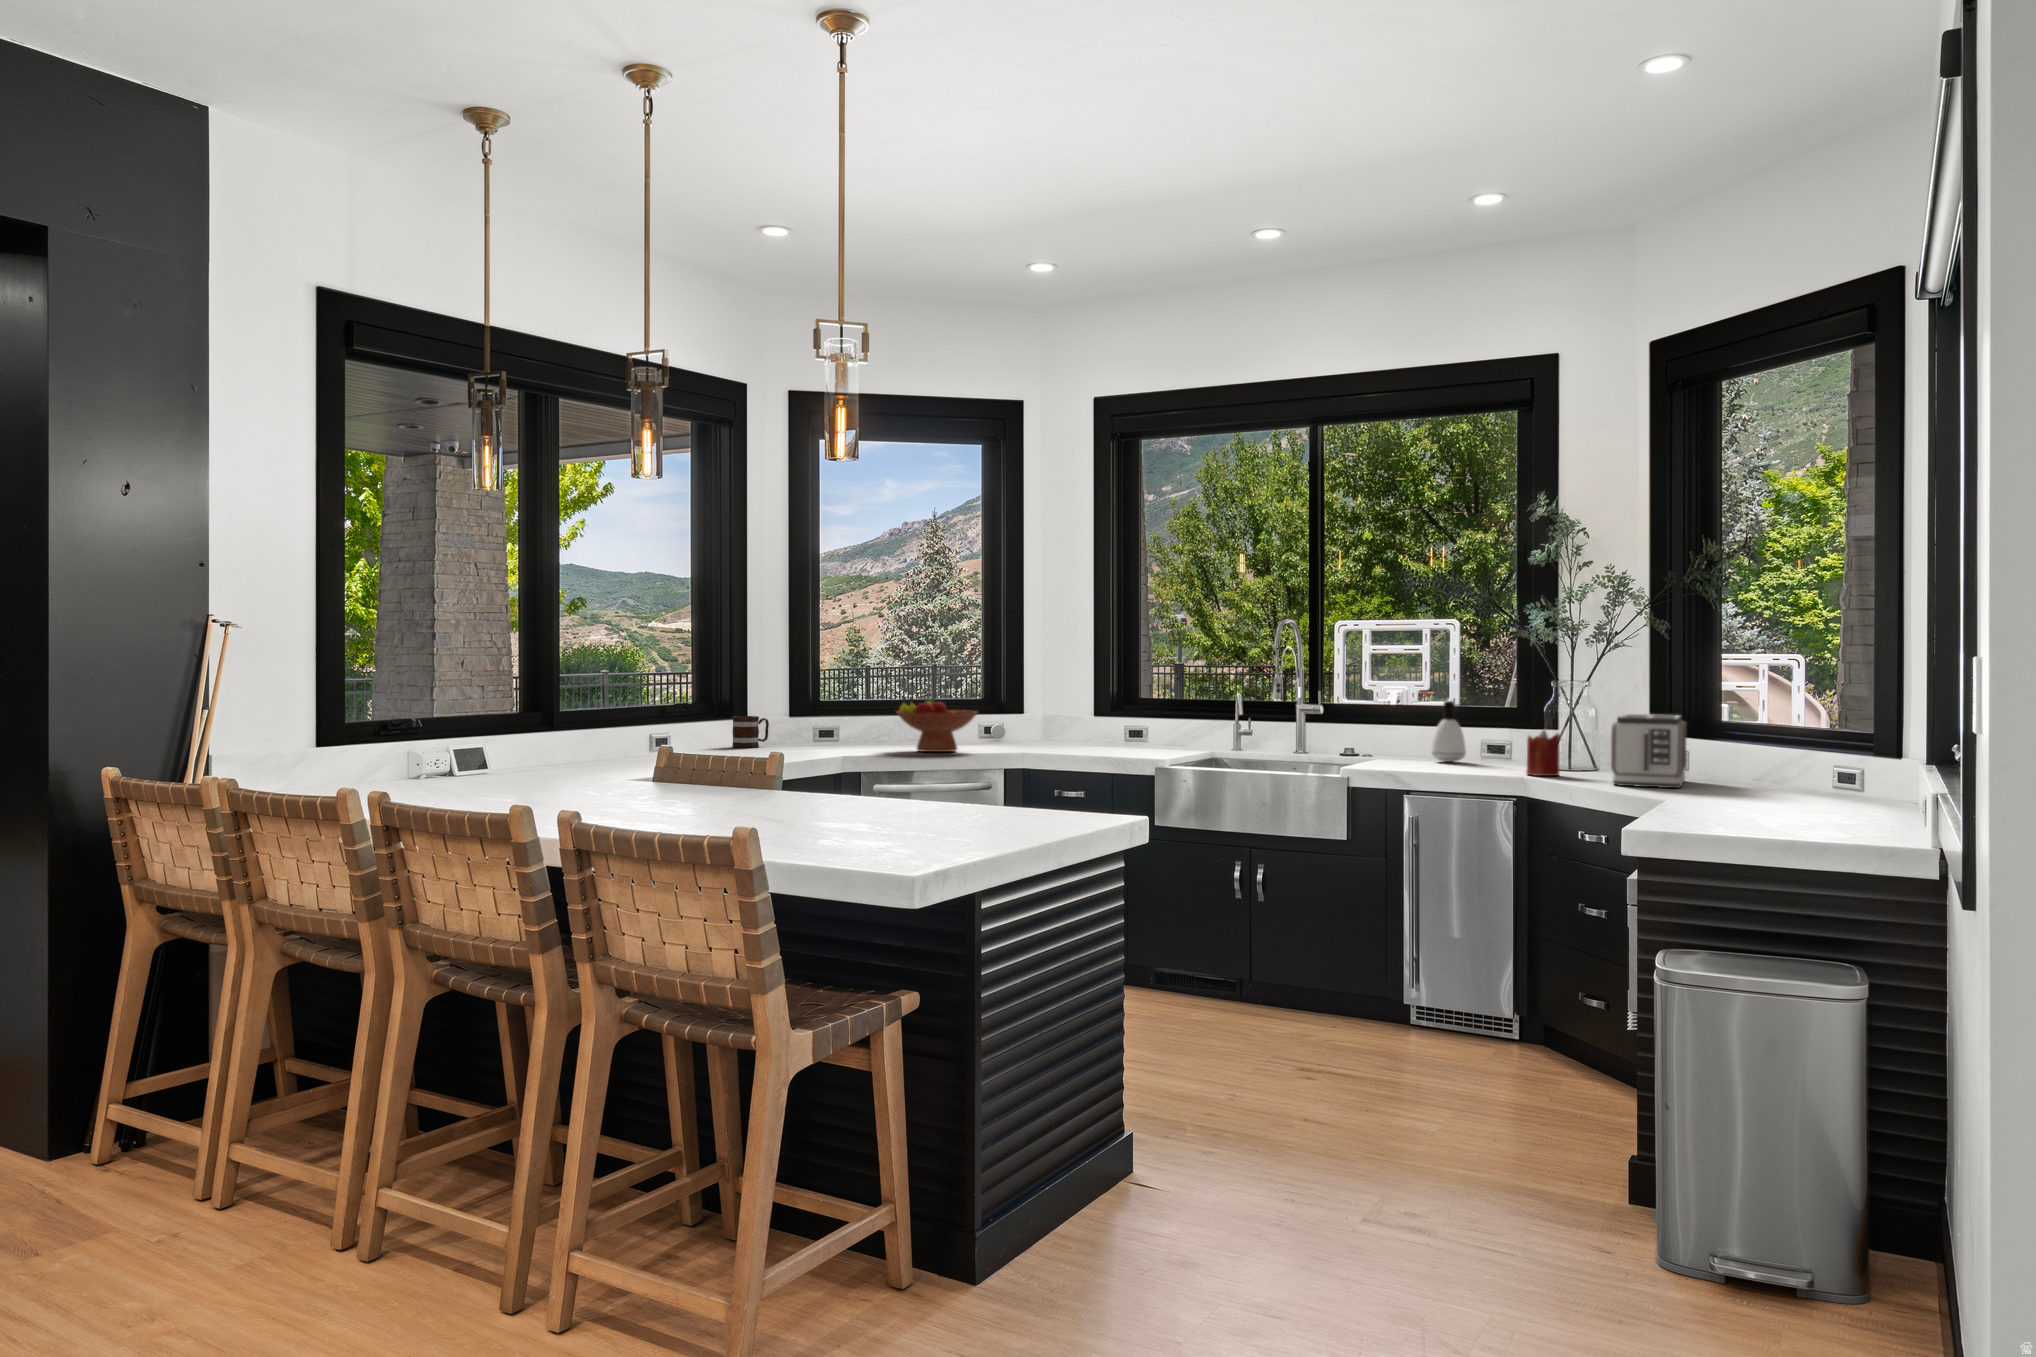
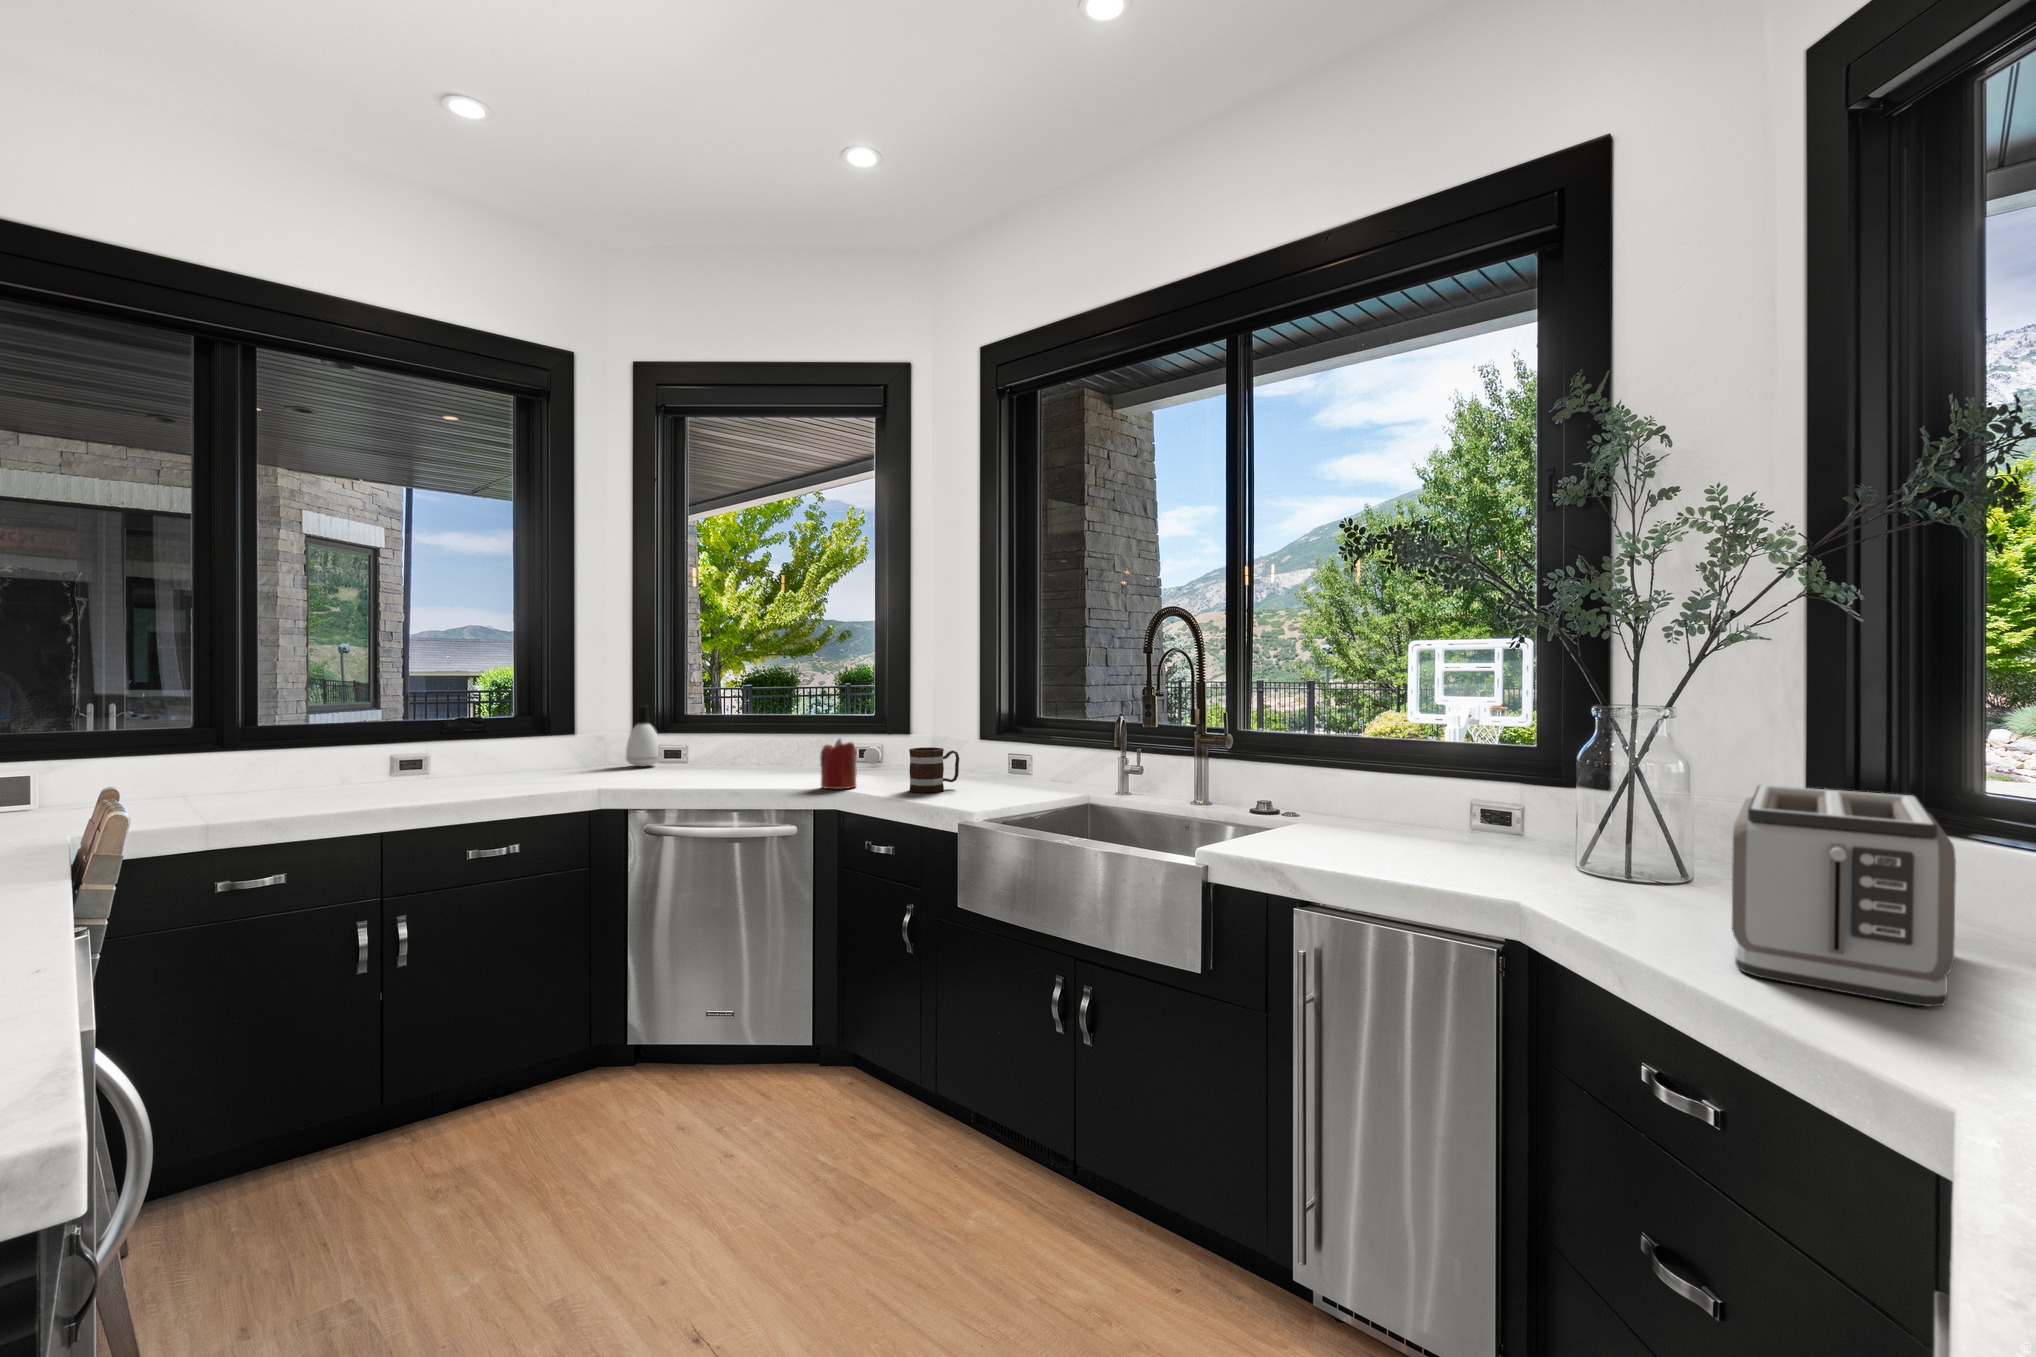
fruit bowl: present [897,697,977,752] -> none [681,716,789,787]
soap dispenser: present [1432,701,1466,762] -> present [626,705,661,766]
mug: present [732,716,769,748] -> present [909,747,959,793]
candle: present [1526,730,1560,776] -> present [820,739,857,789]

